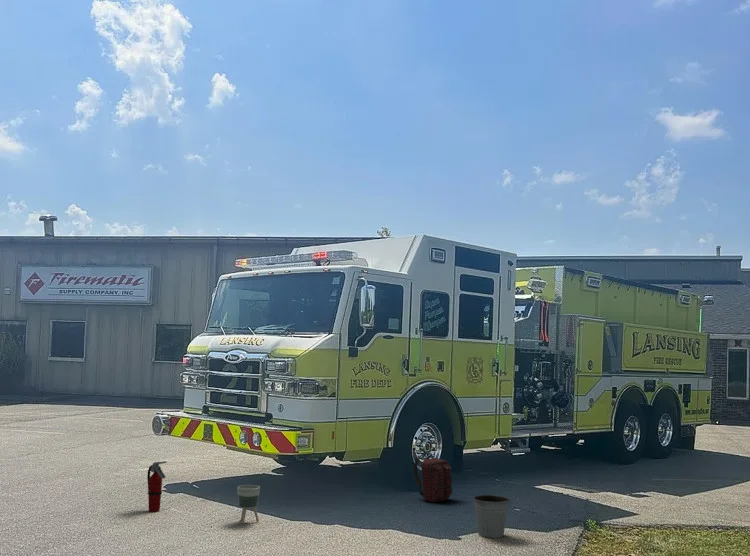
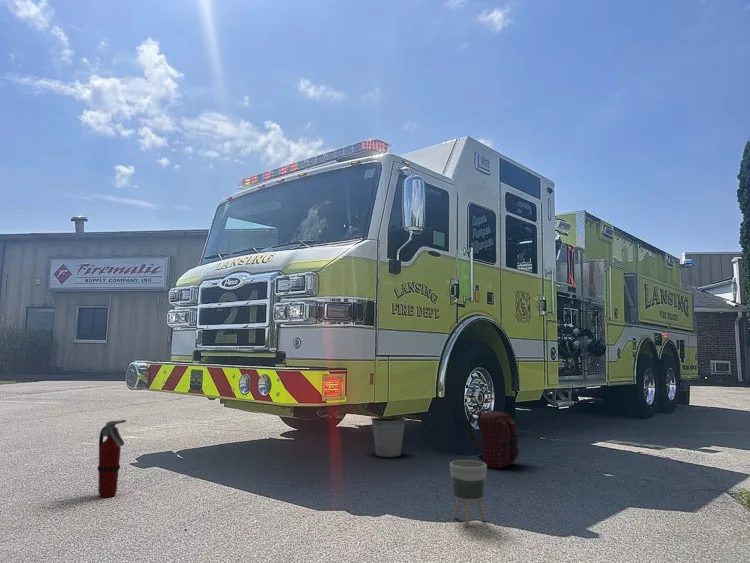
planter: present [237,485,260,524] -> present [450,460,487,527]
bucket: present [473,495,511,538] -> present [371,417,407,457]

